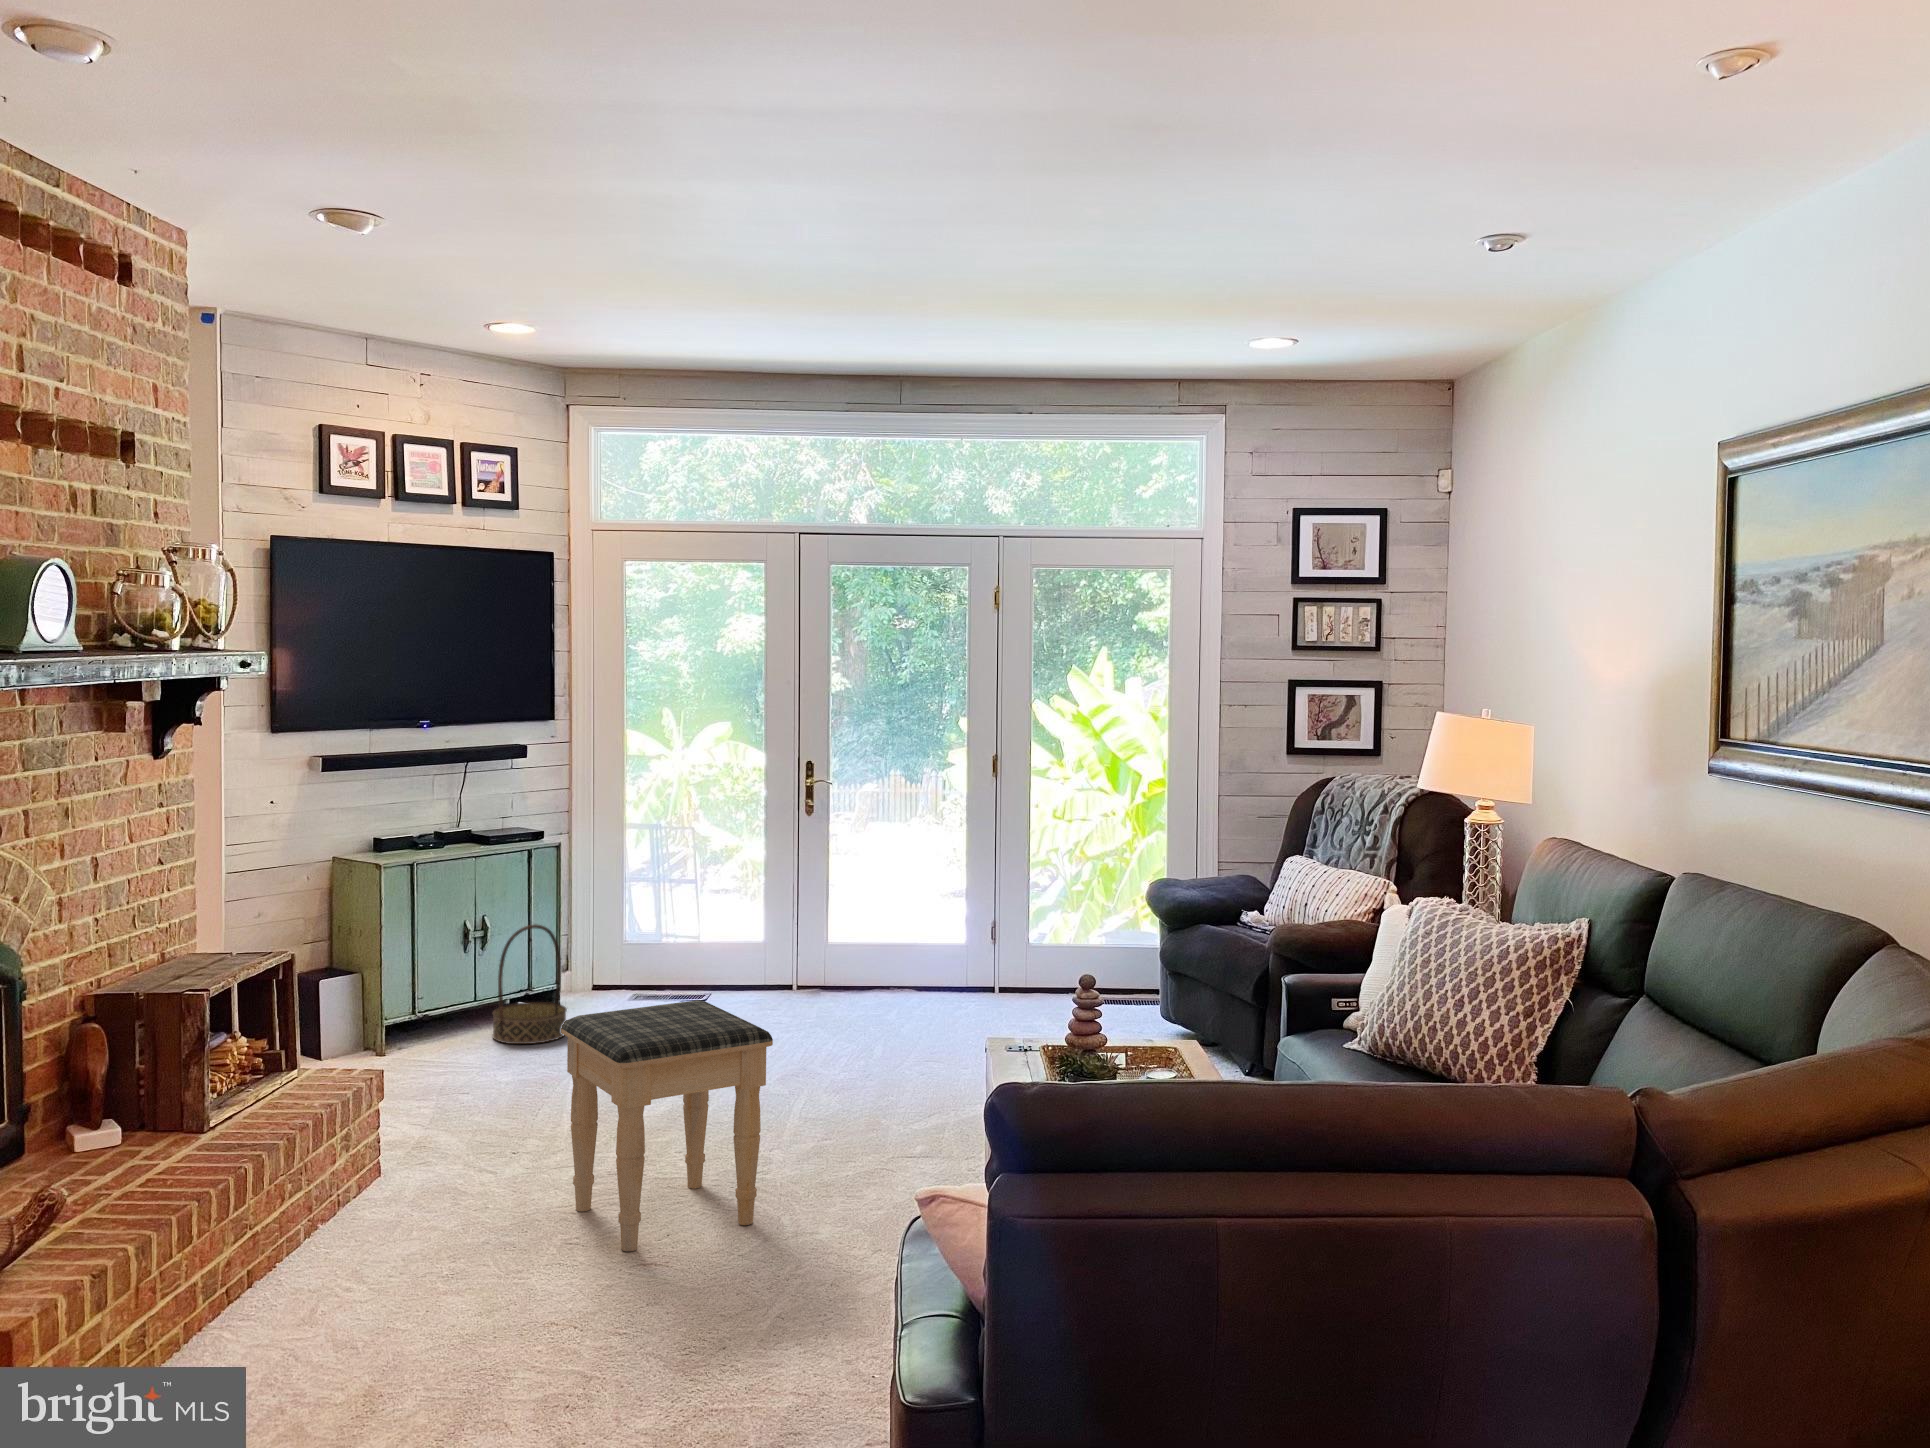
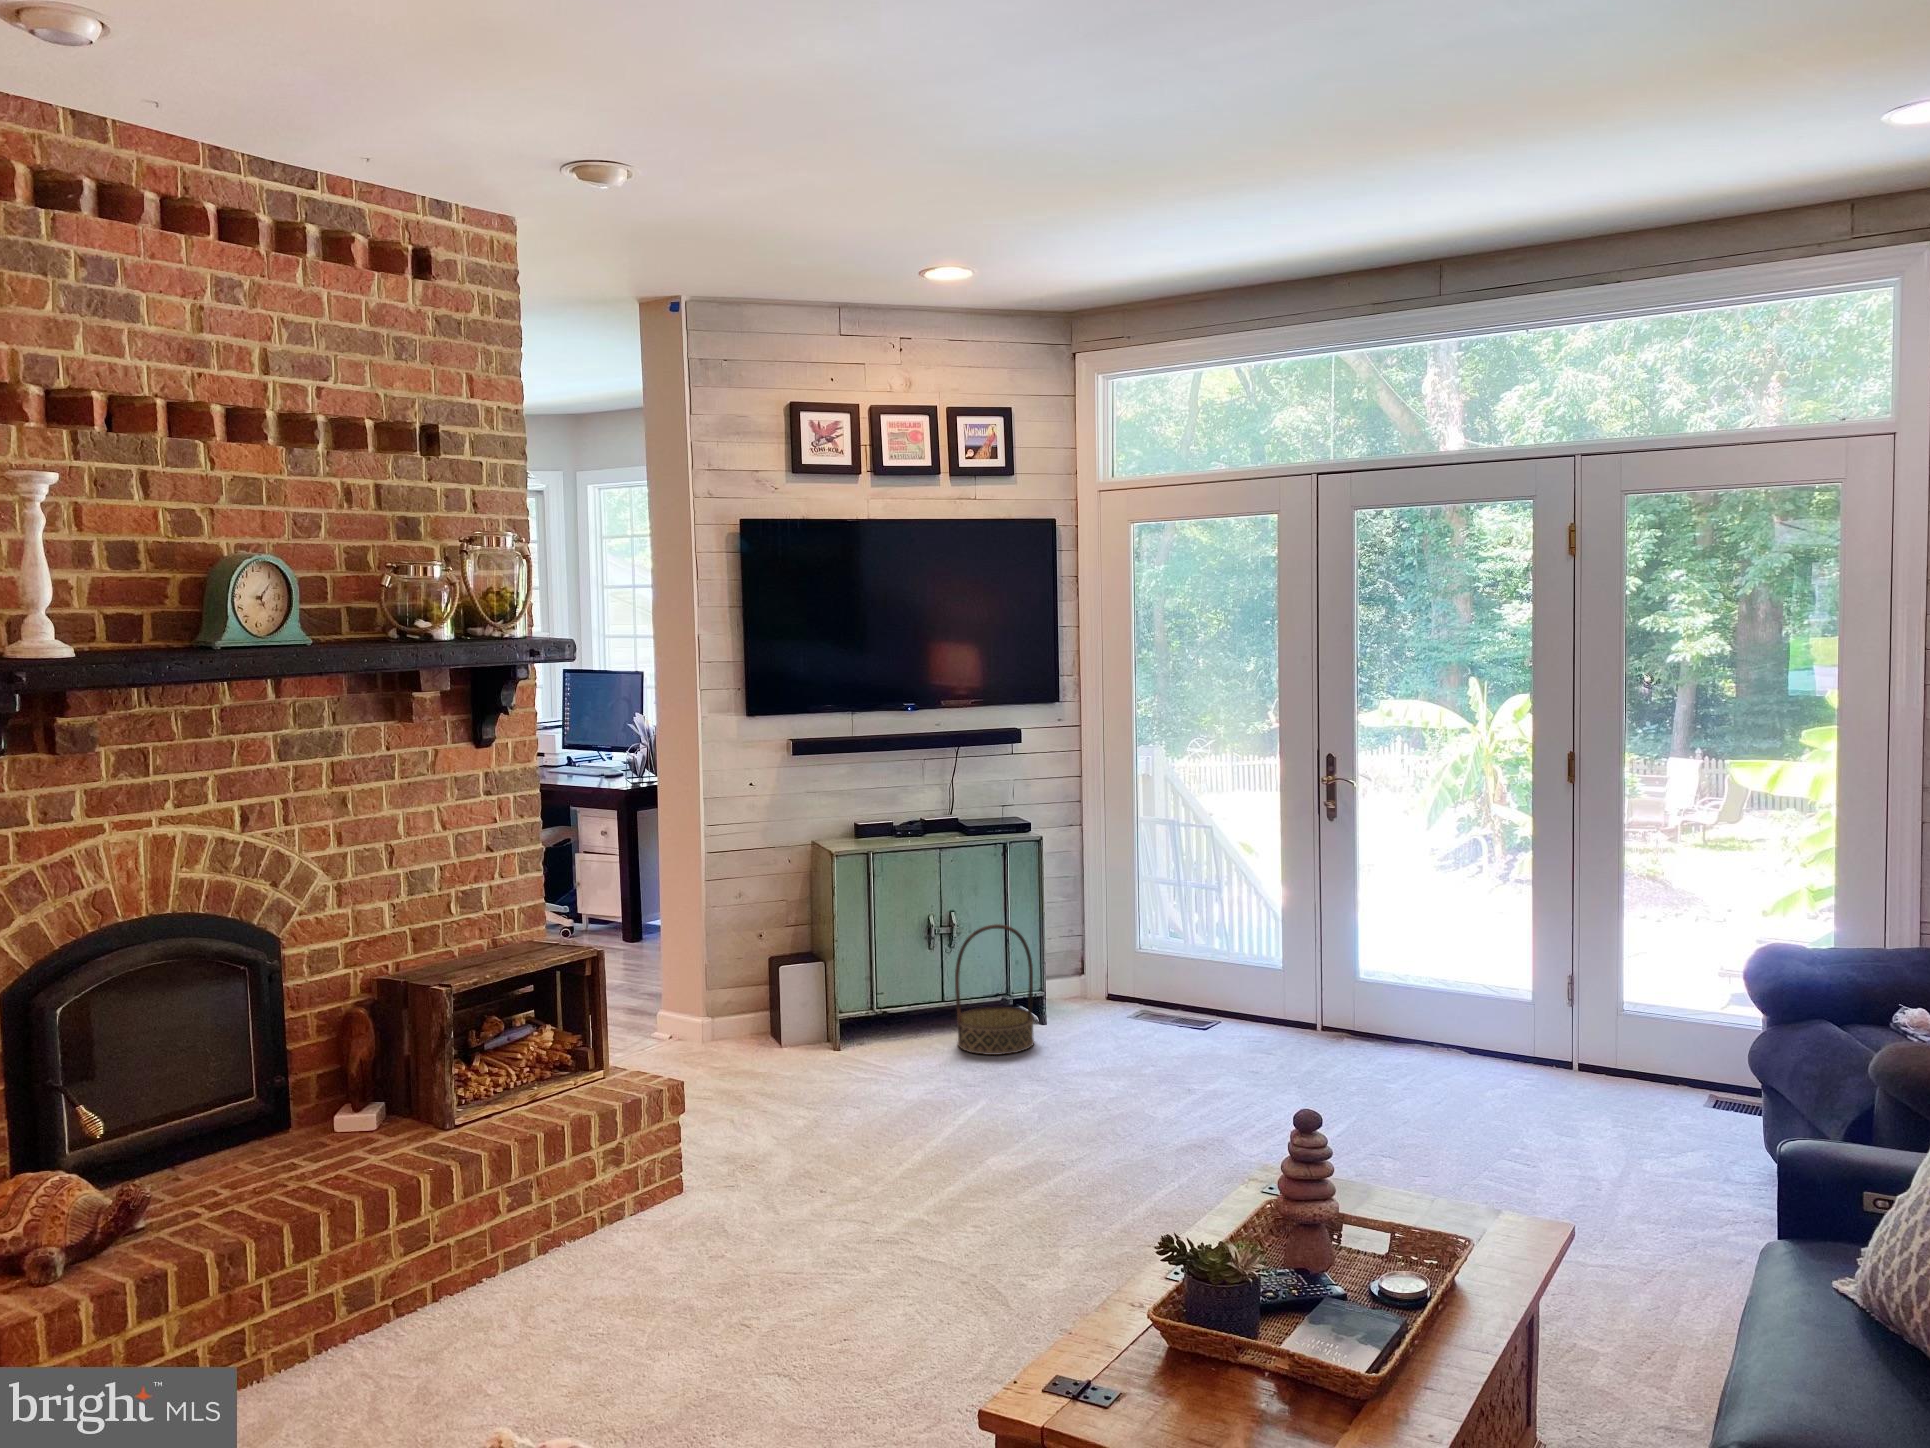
footstool: present [561,1000,773,1251] -> none [748,1049,961,1350]

